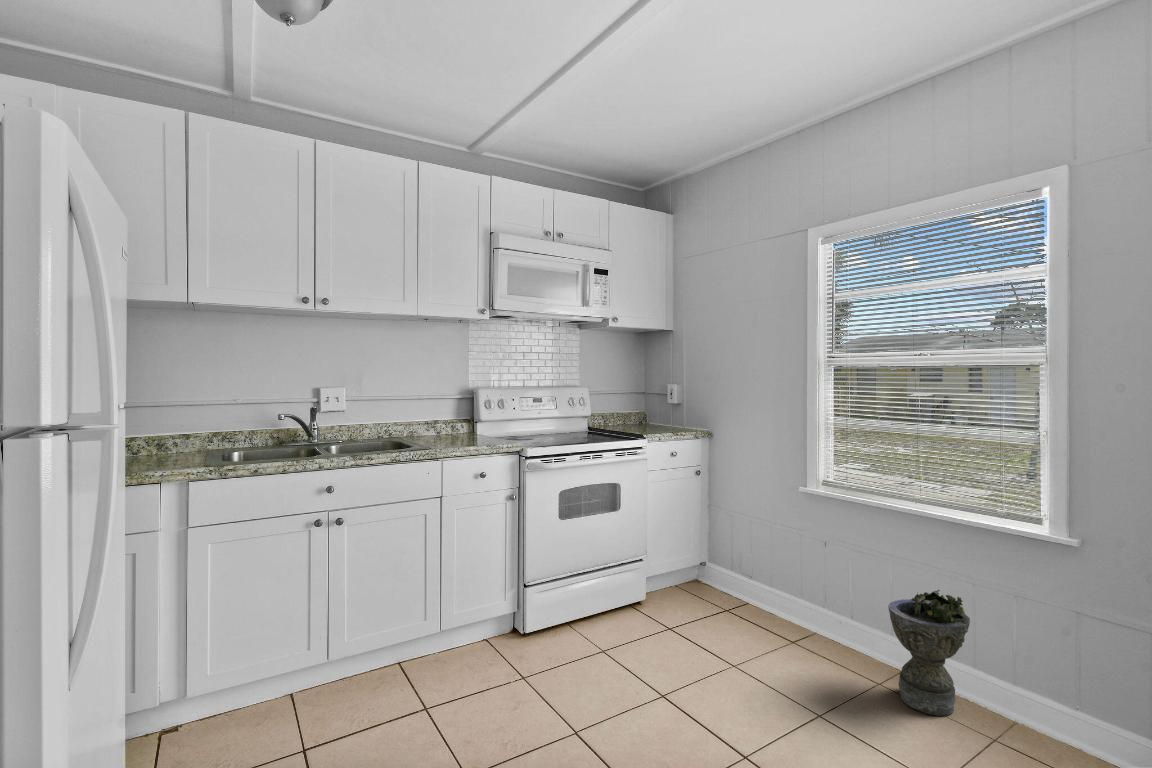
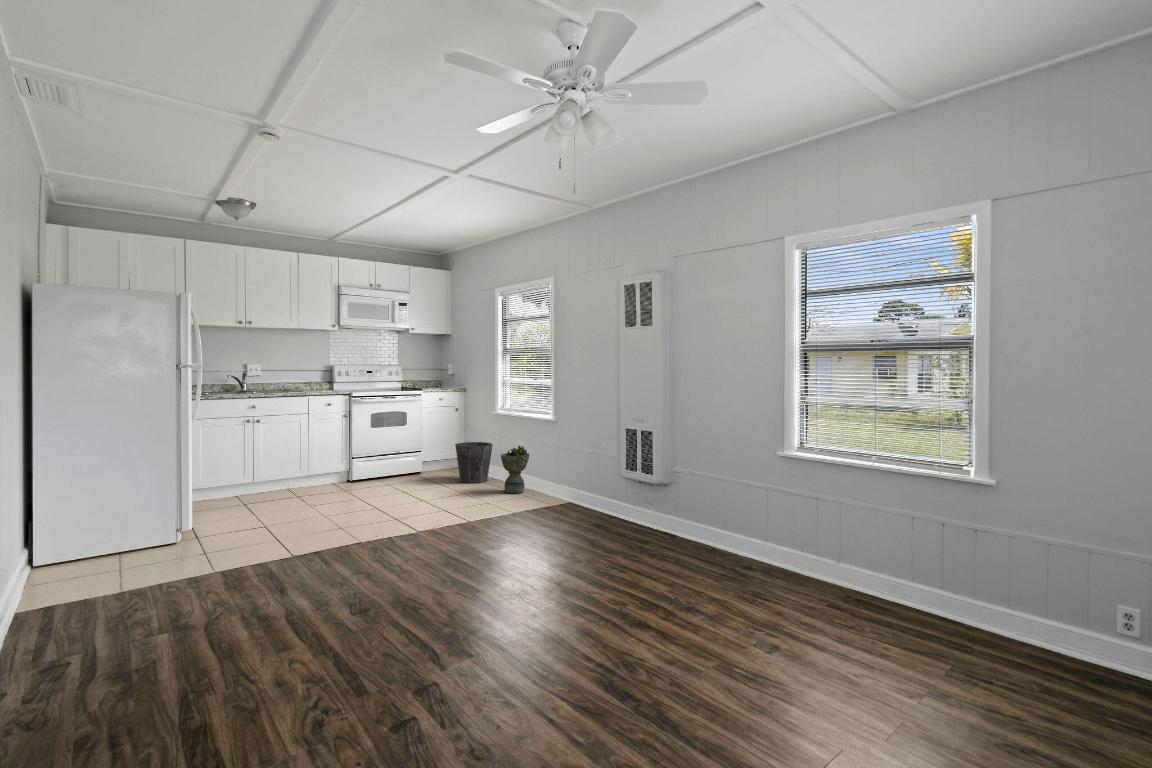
waste bin: none [731,547,816,649] -> present [455,442,492,483]

